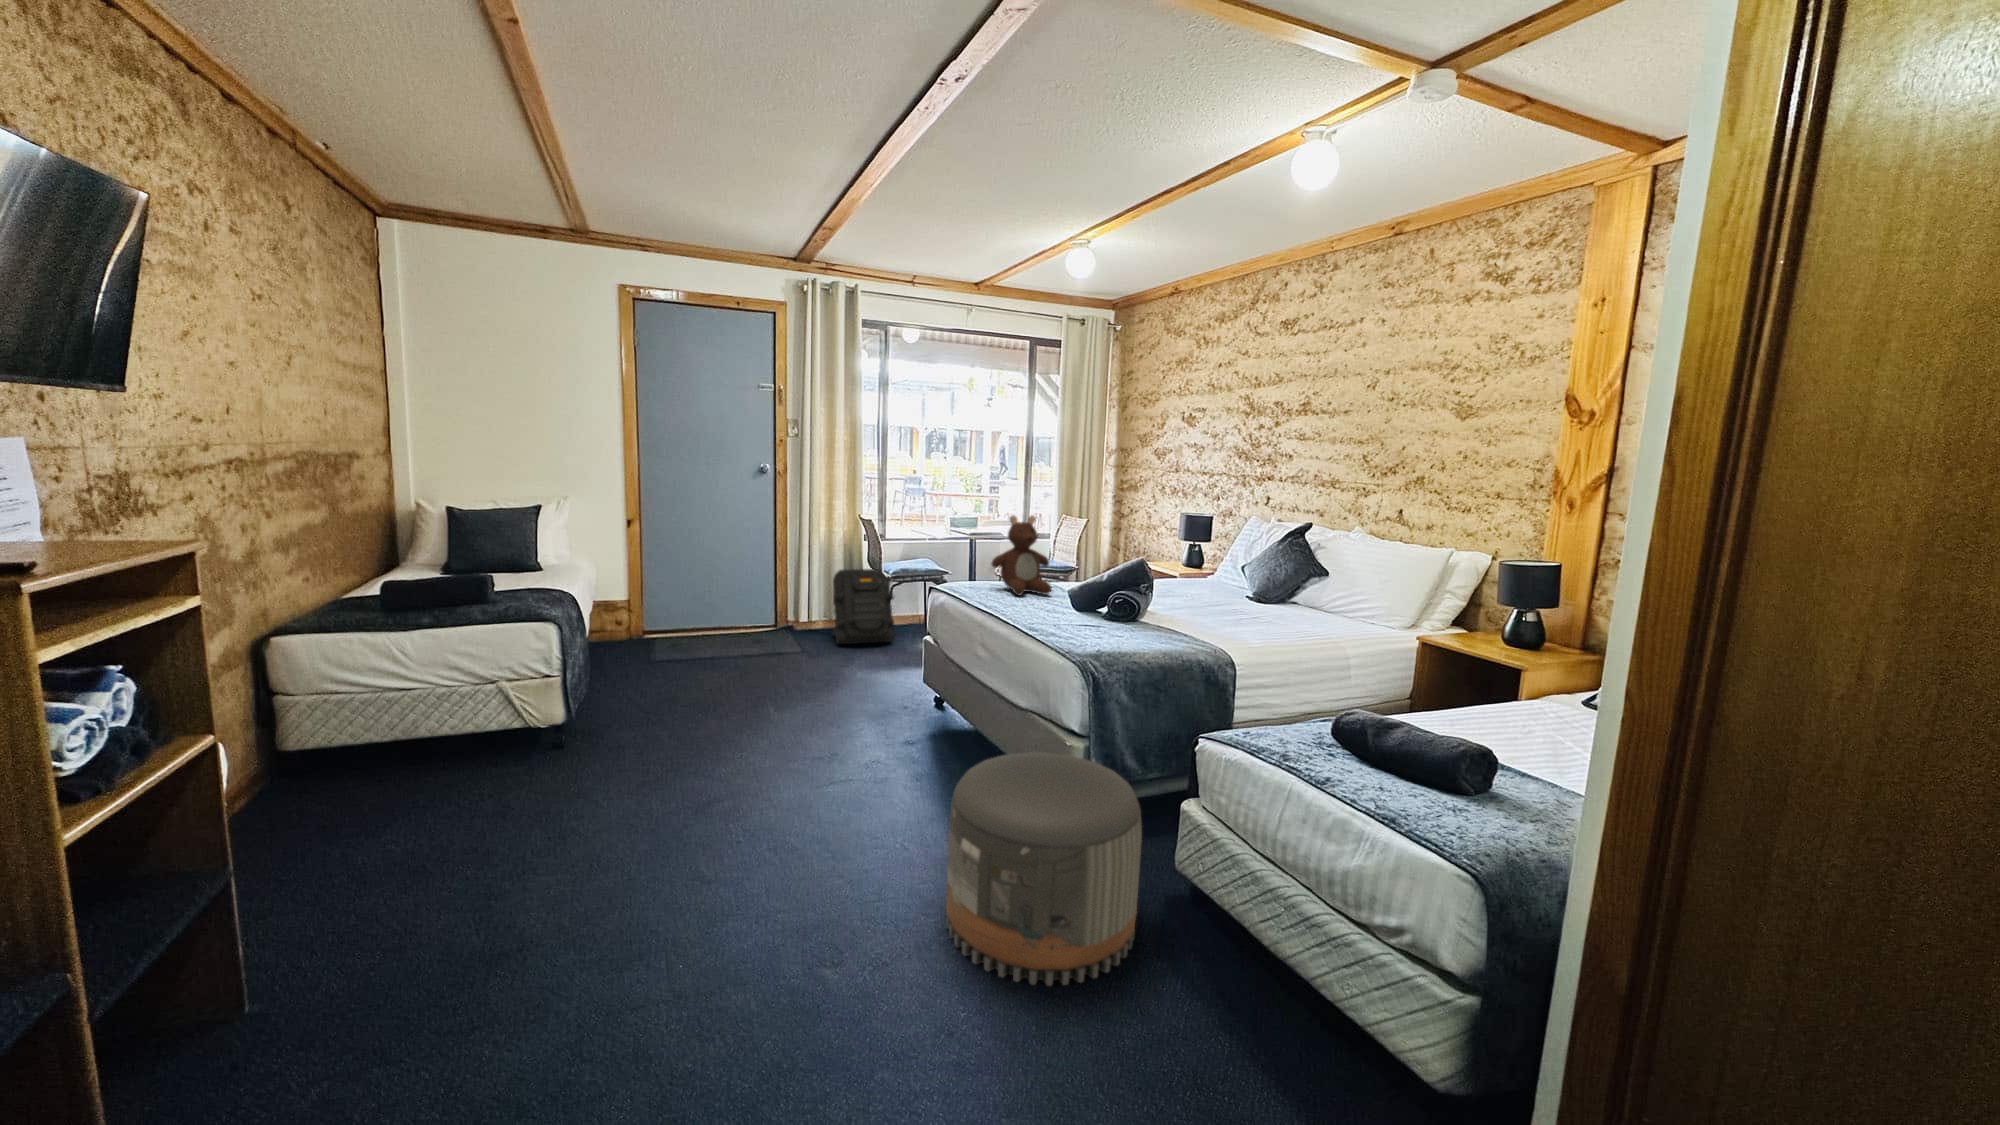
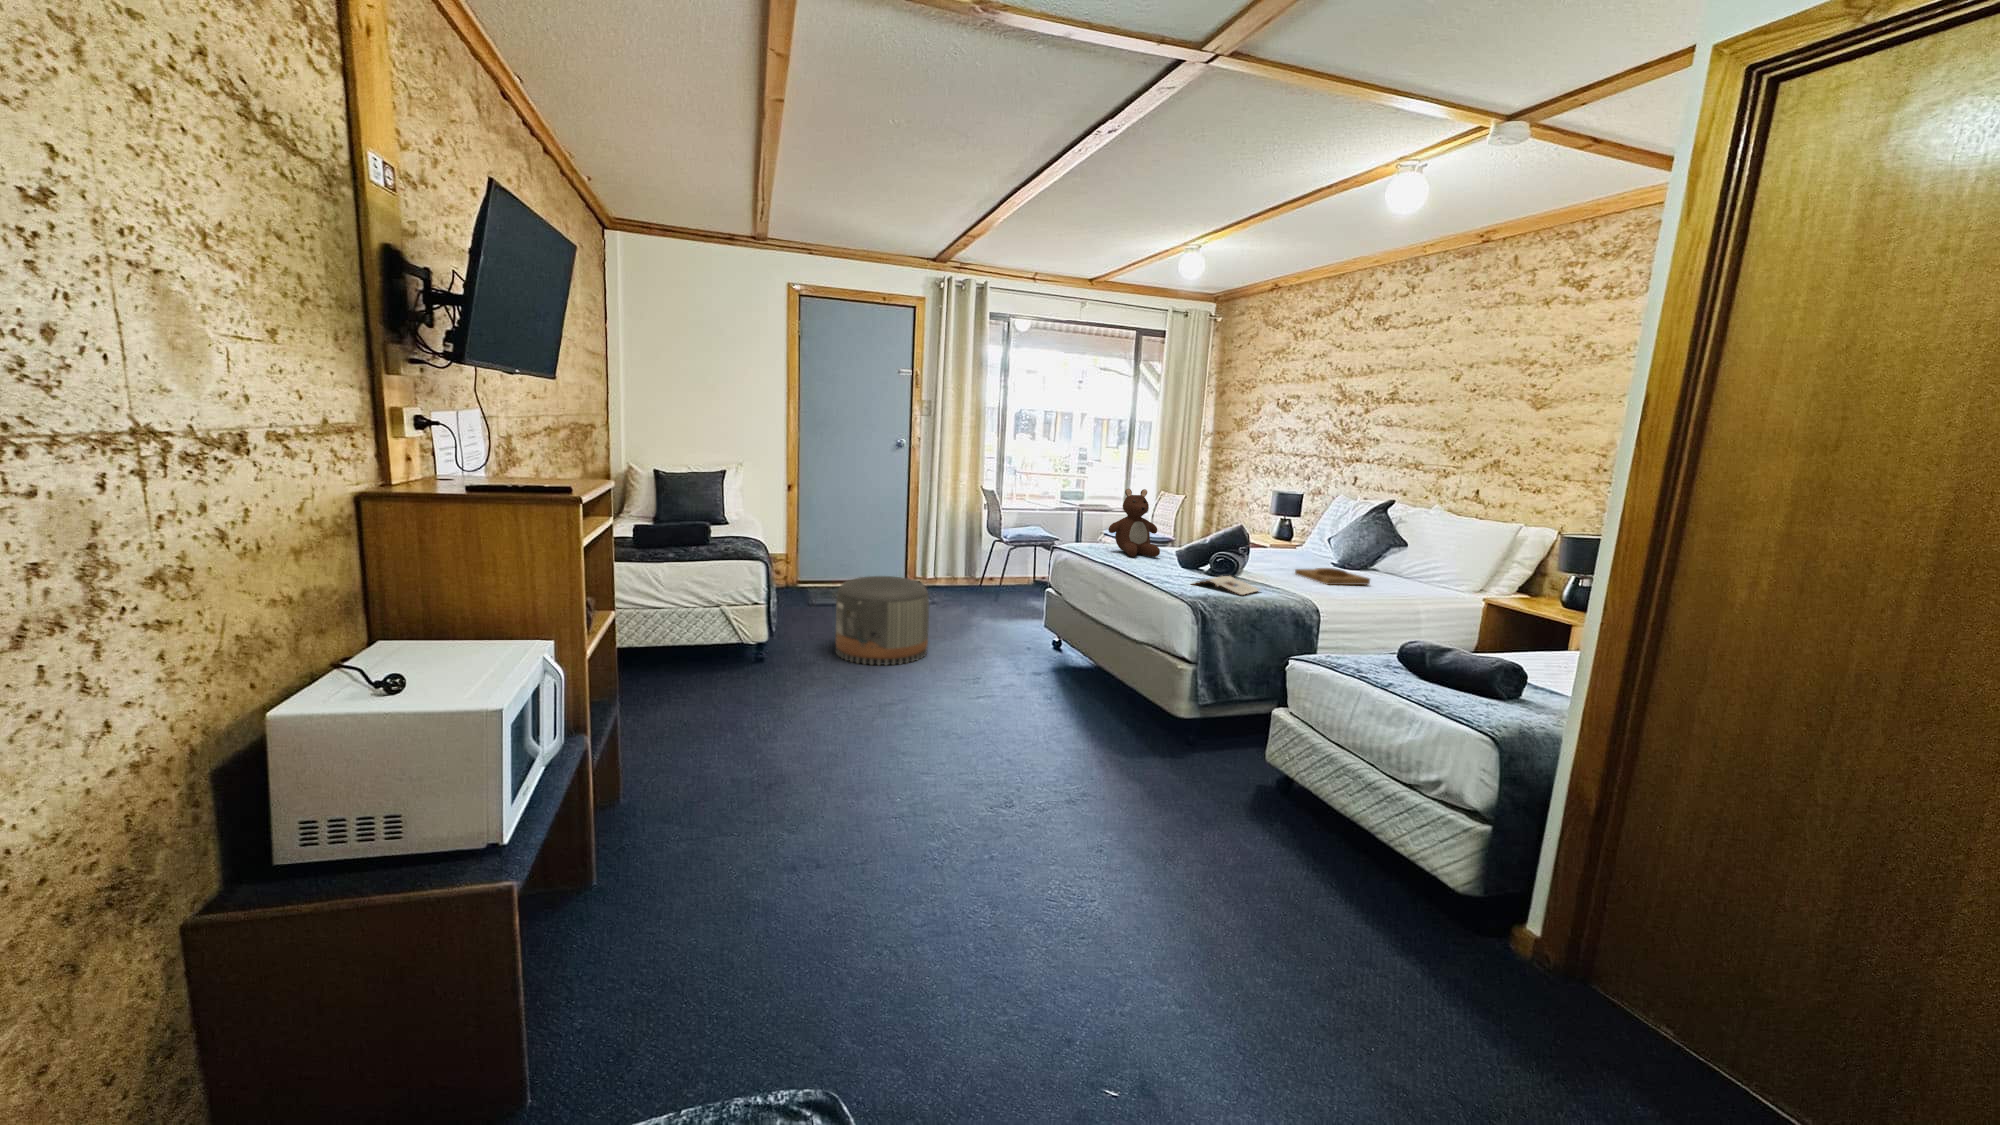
backpack: present [833,569,894,644] -> none [954,535,1009,600]
tray: none [1206,603,1291,624] -> present [1295,568,1370,585]
magazine: none [1081,619,1166,646] -> present [1194,576,1260,595]
pouf: present [946,752,1142,986] -> present [836,576,929,665]

